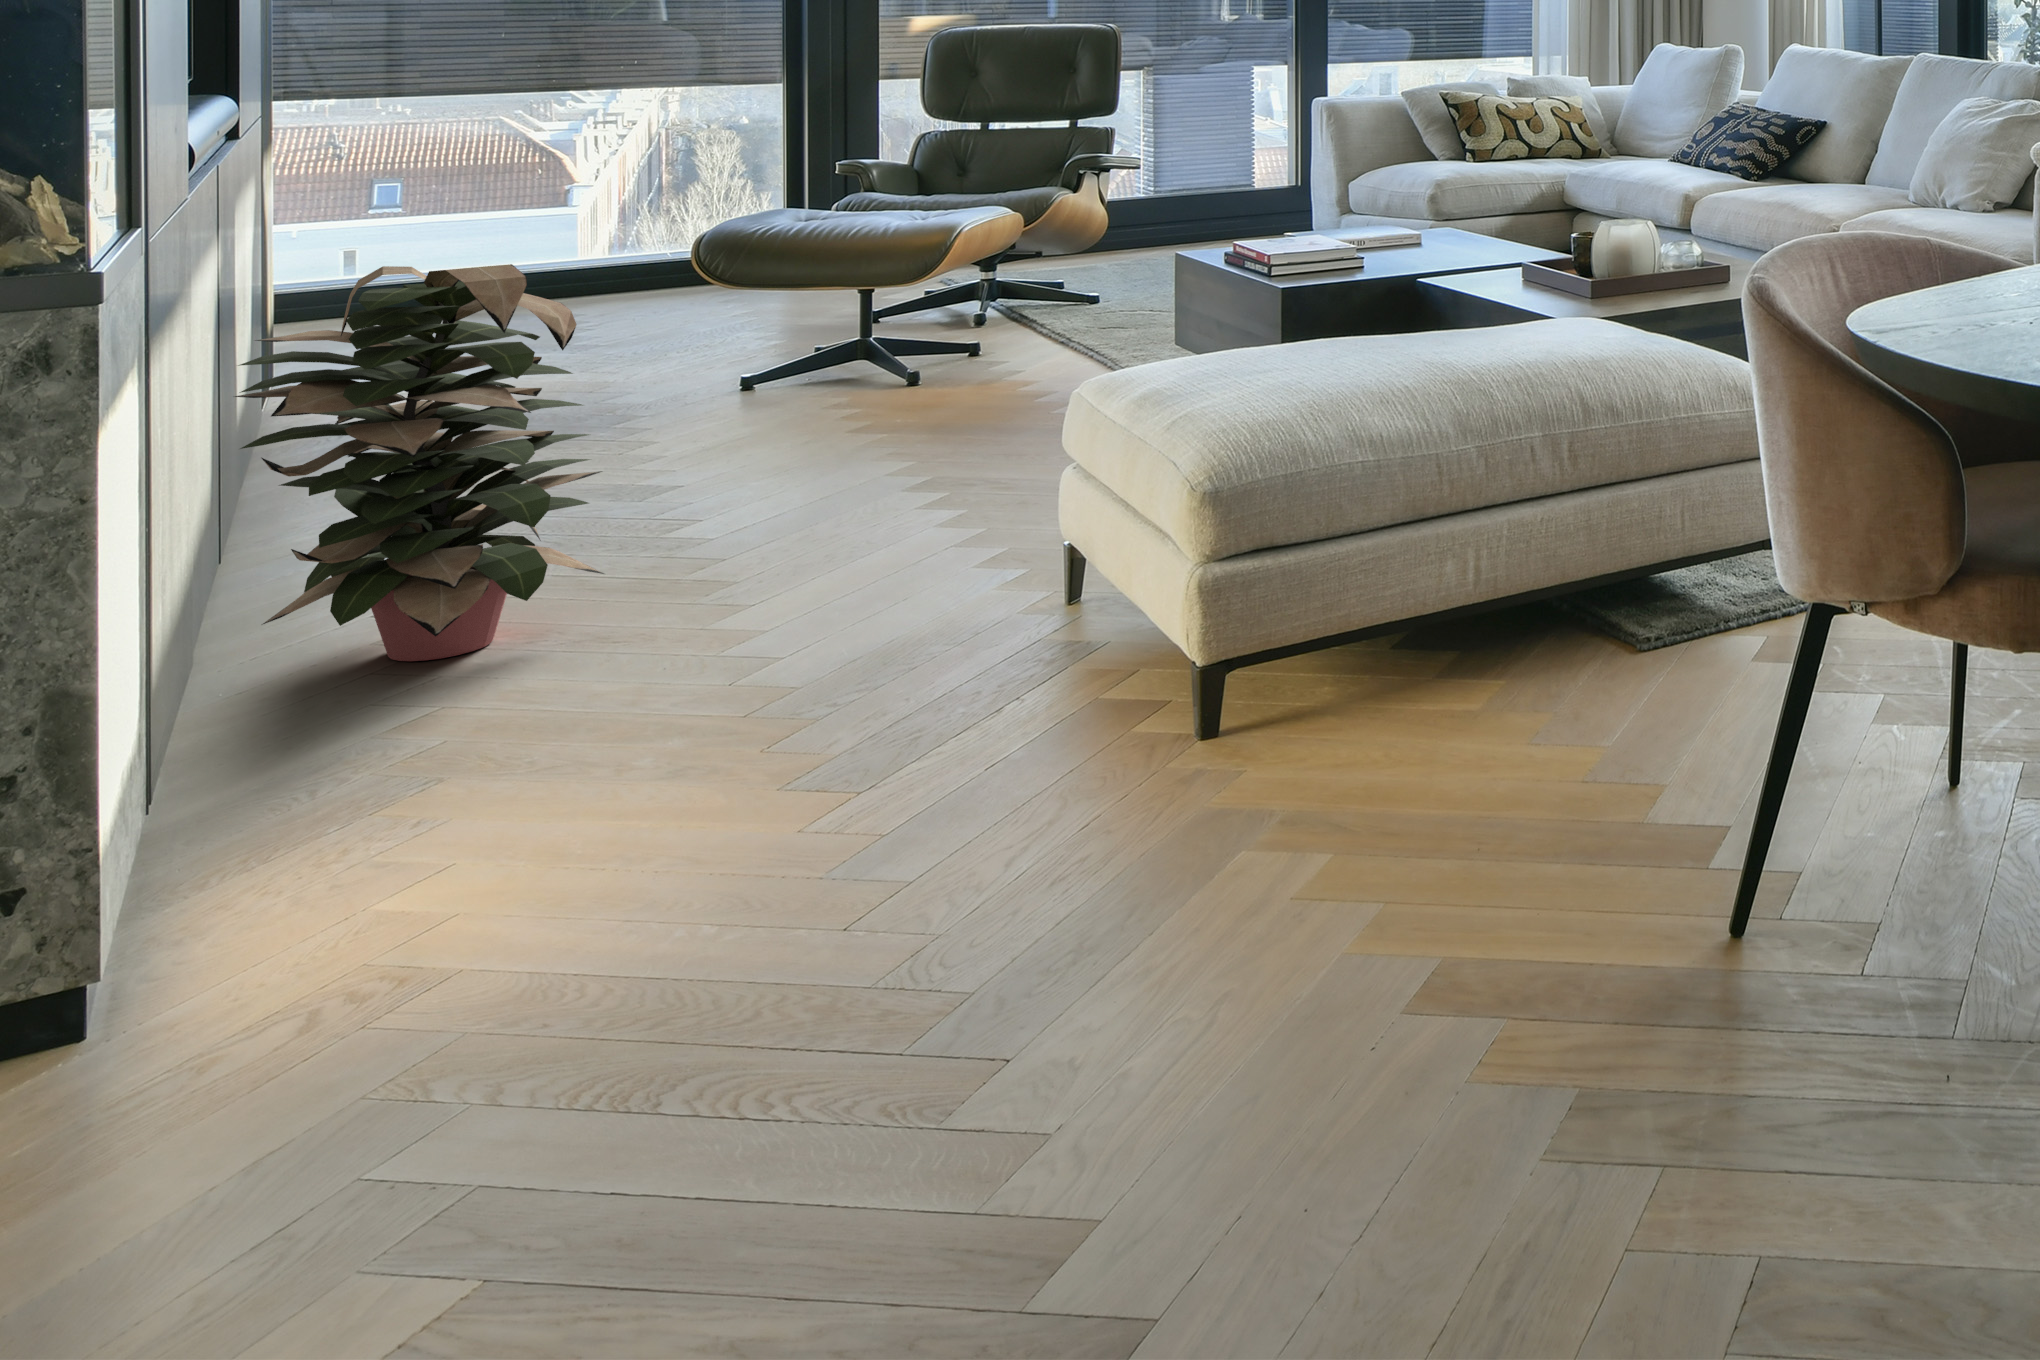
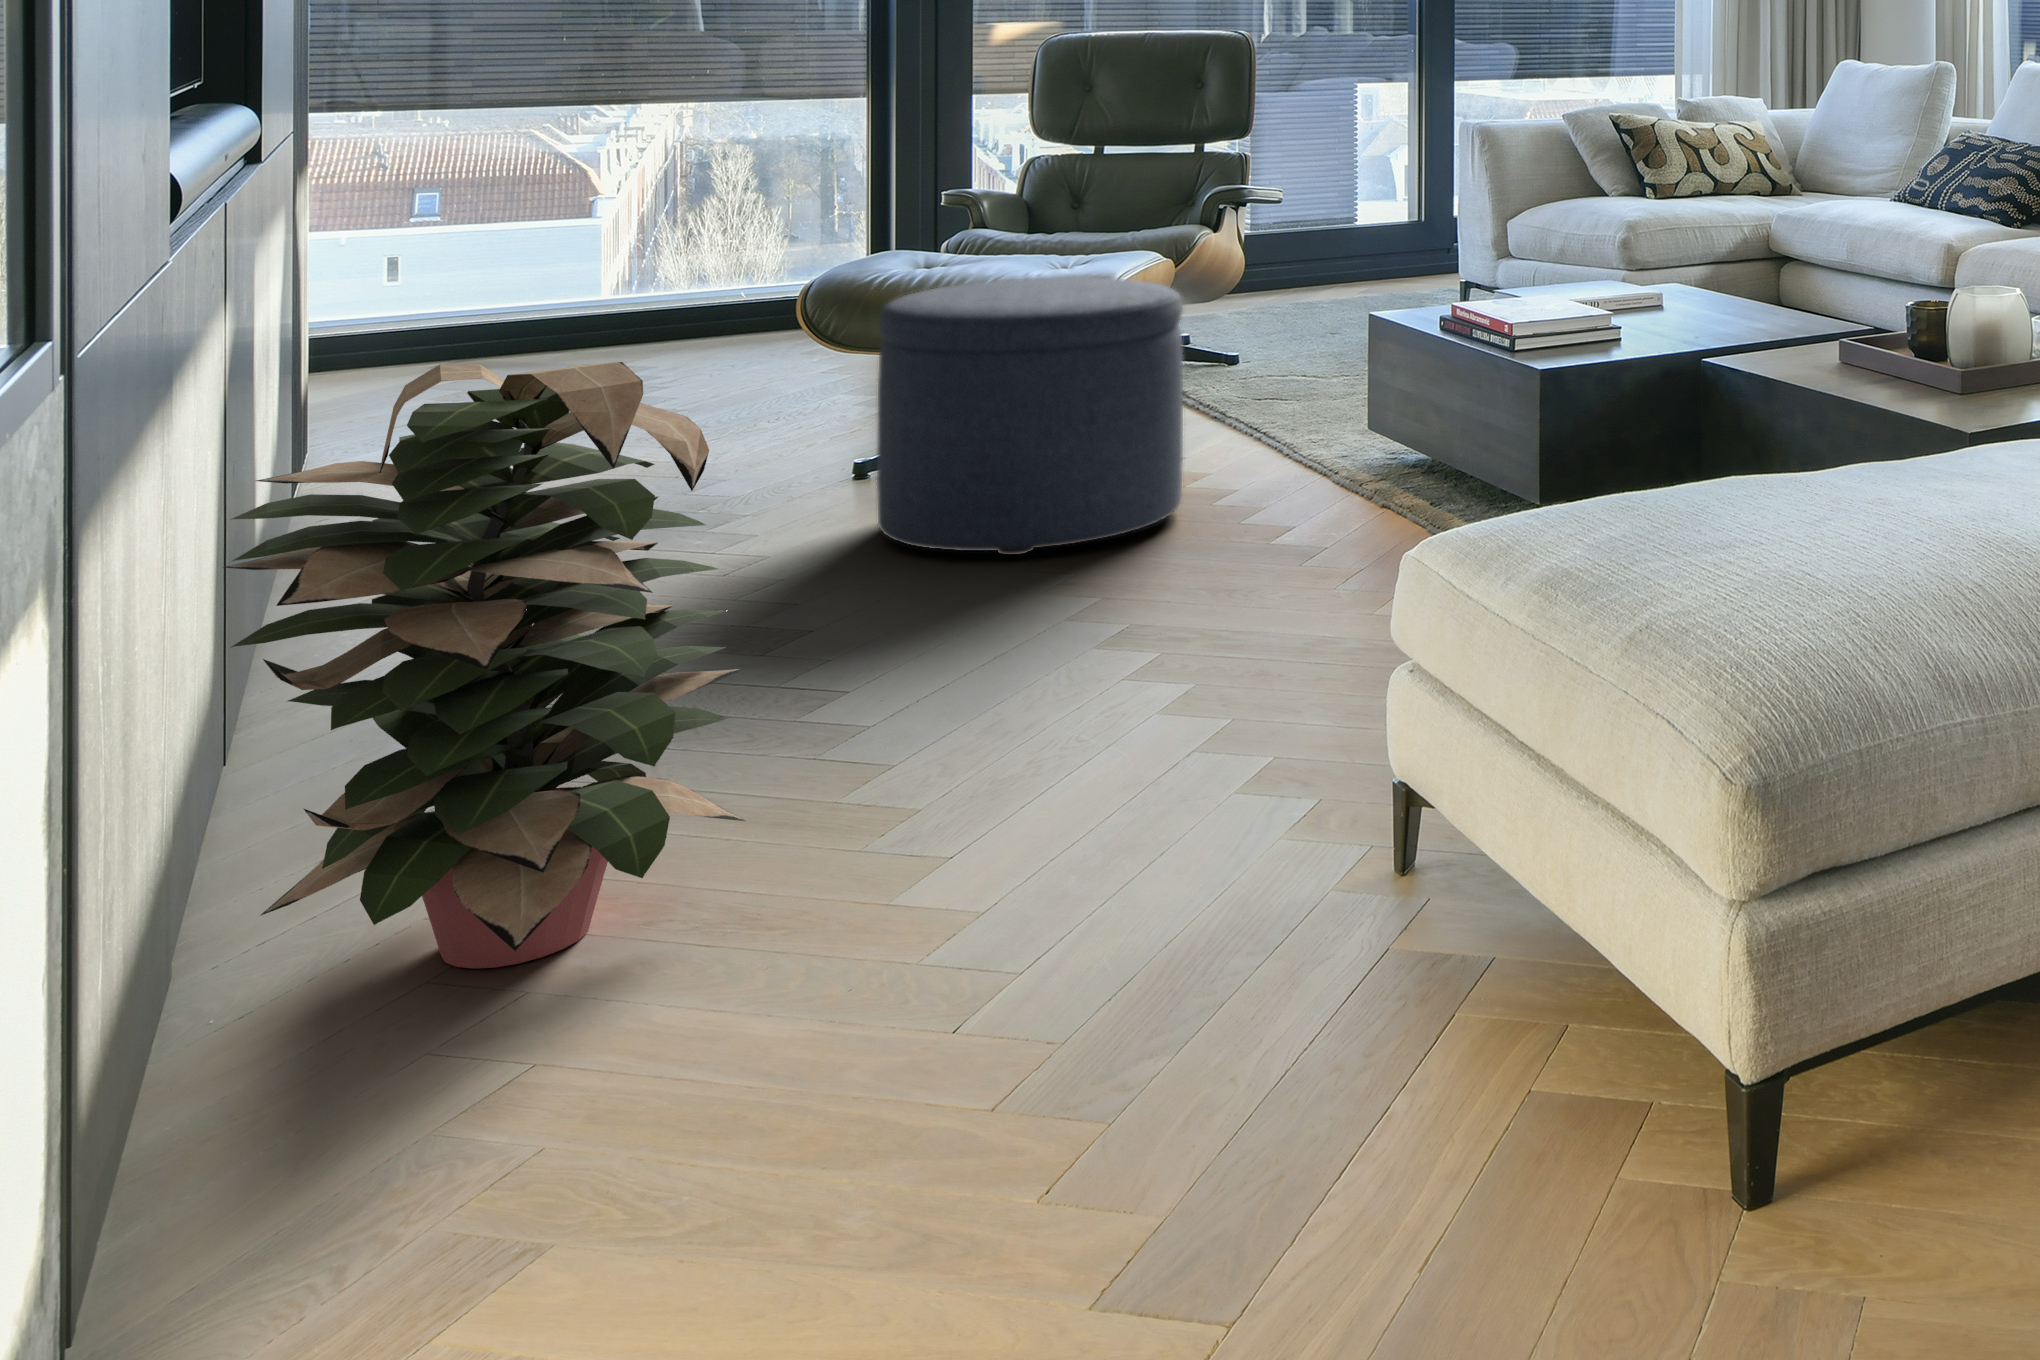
ottoman: none [756,224,1007,433] -> present [877,277,1183,555]

